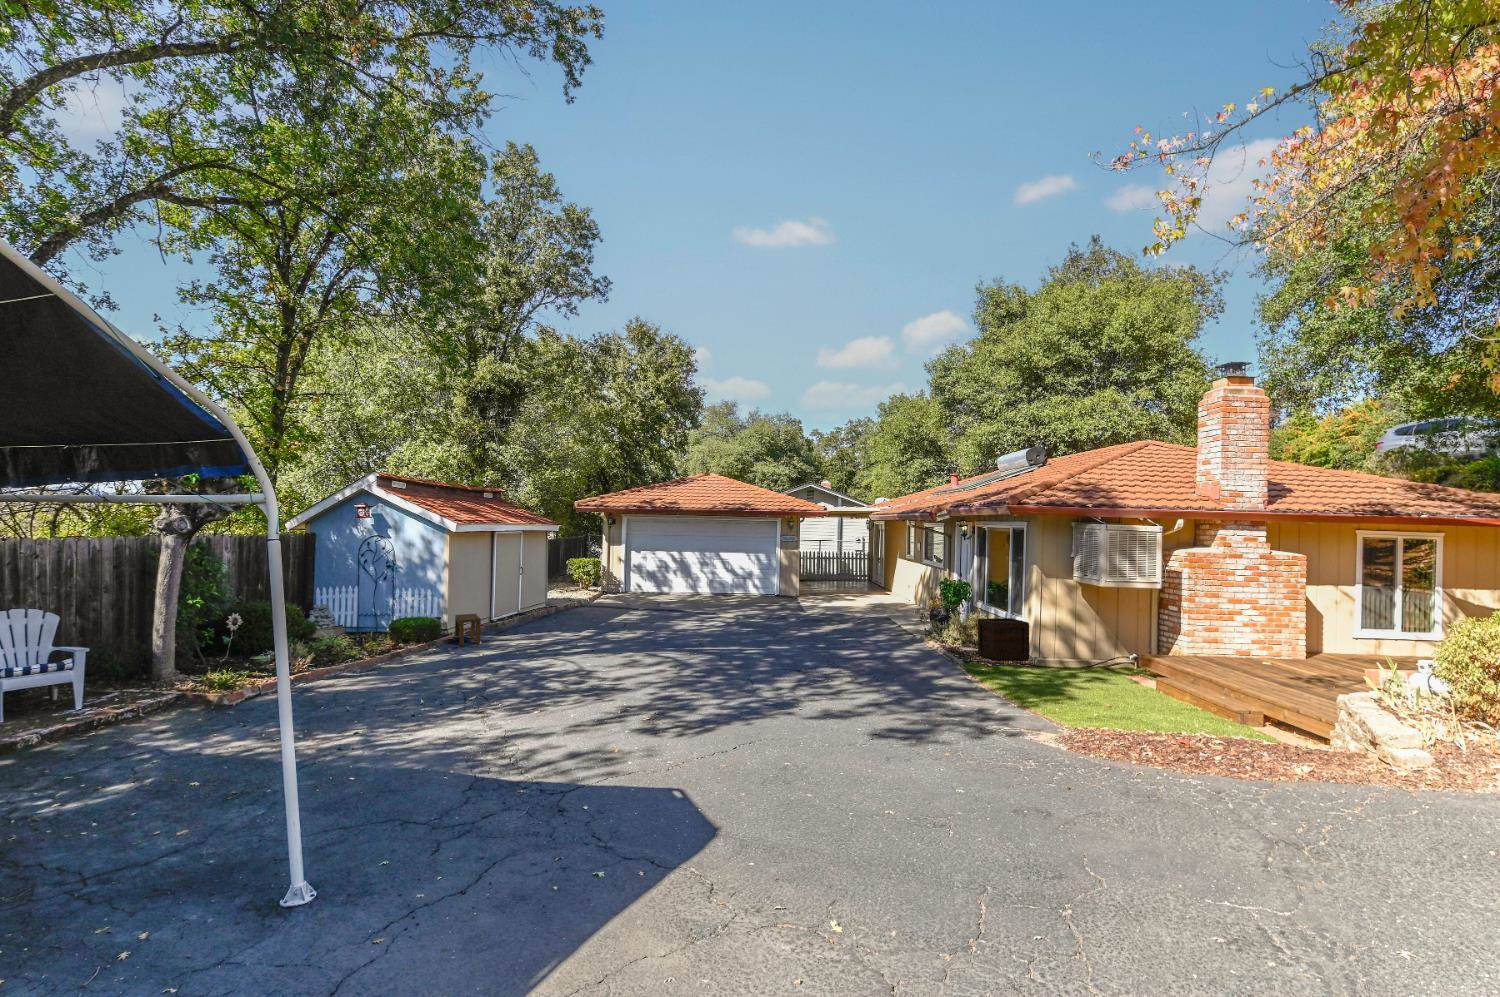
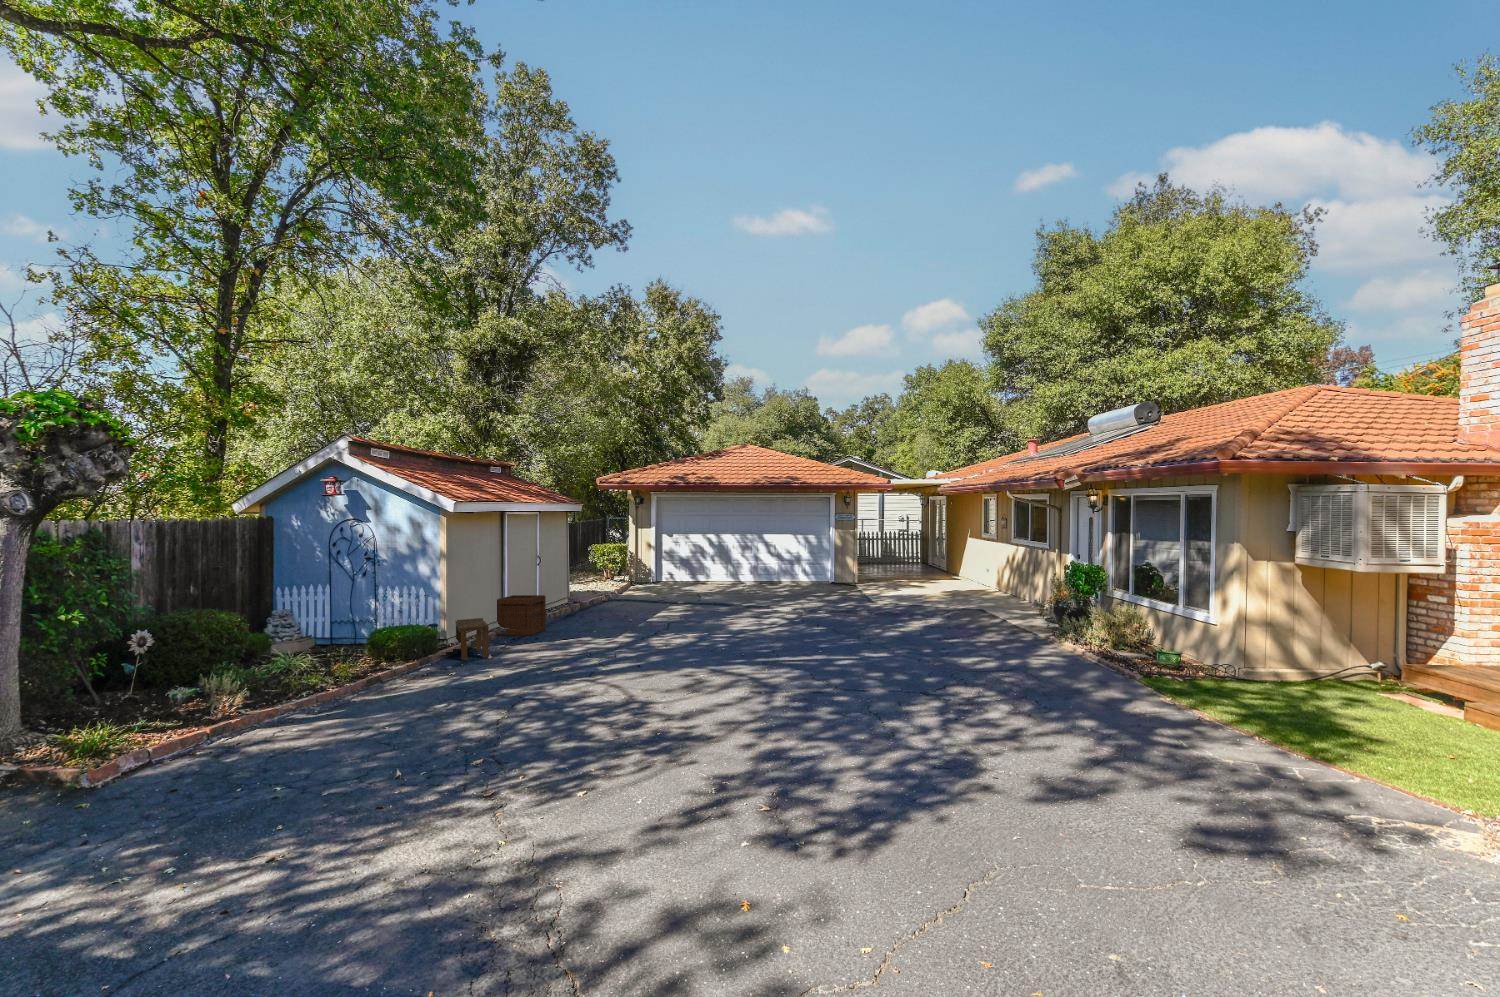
wooden crate: present [978,618,1030,660] -> present [497,595,546,636]

